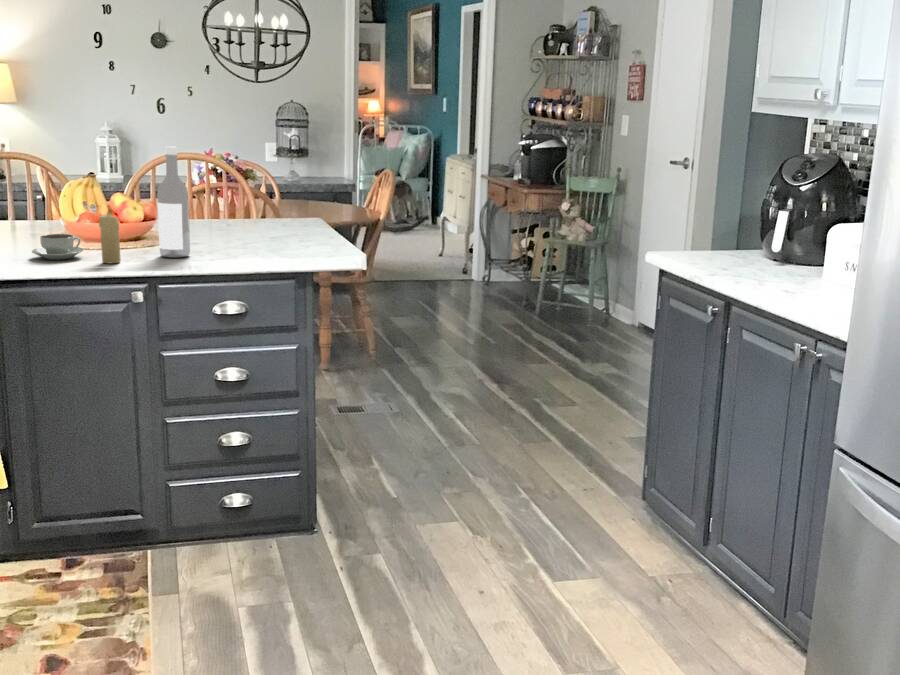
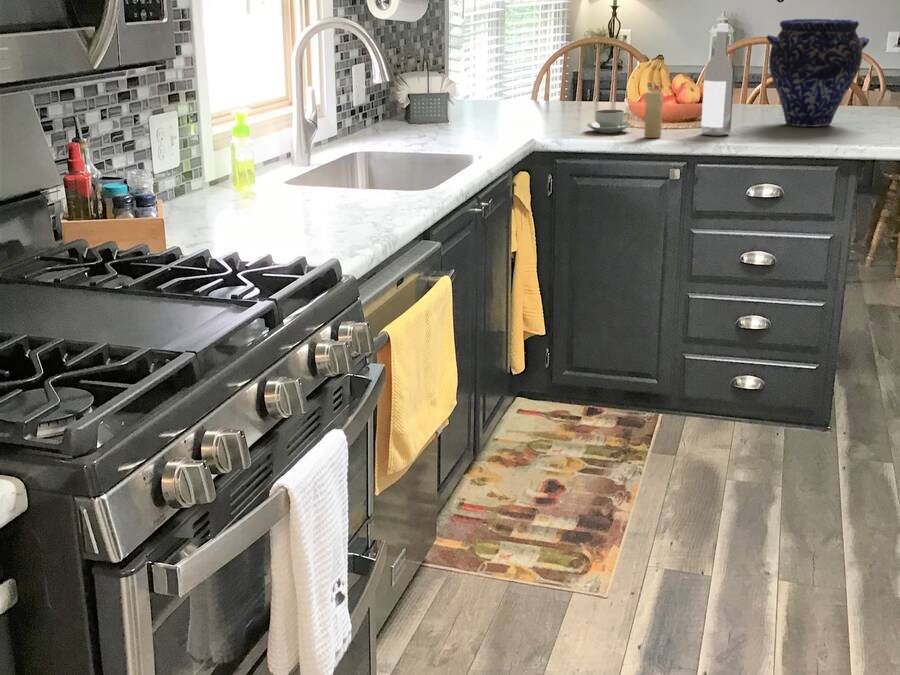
vase: none [208,142,301,244] -> present [767,19,869,127]

